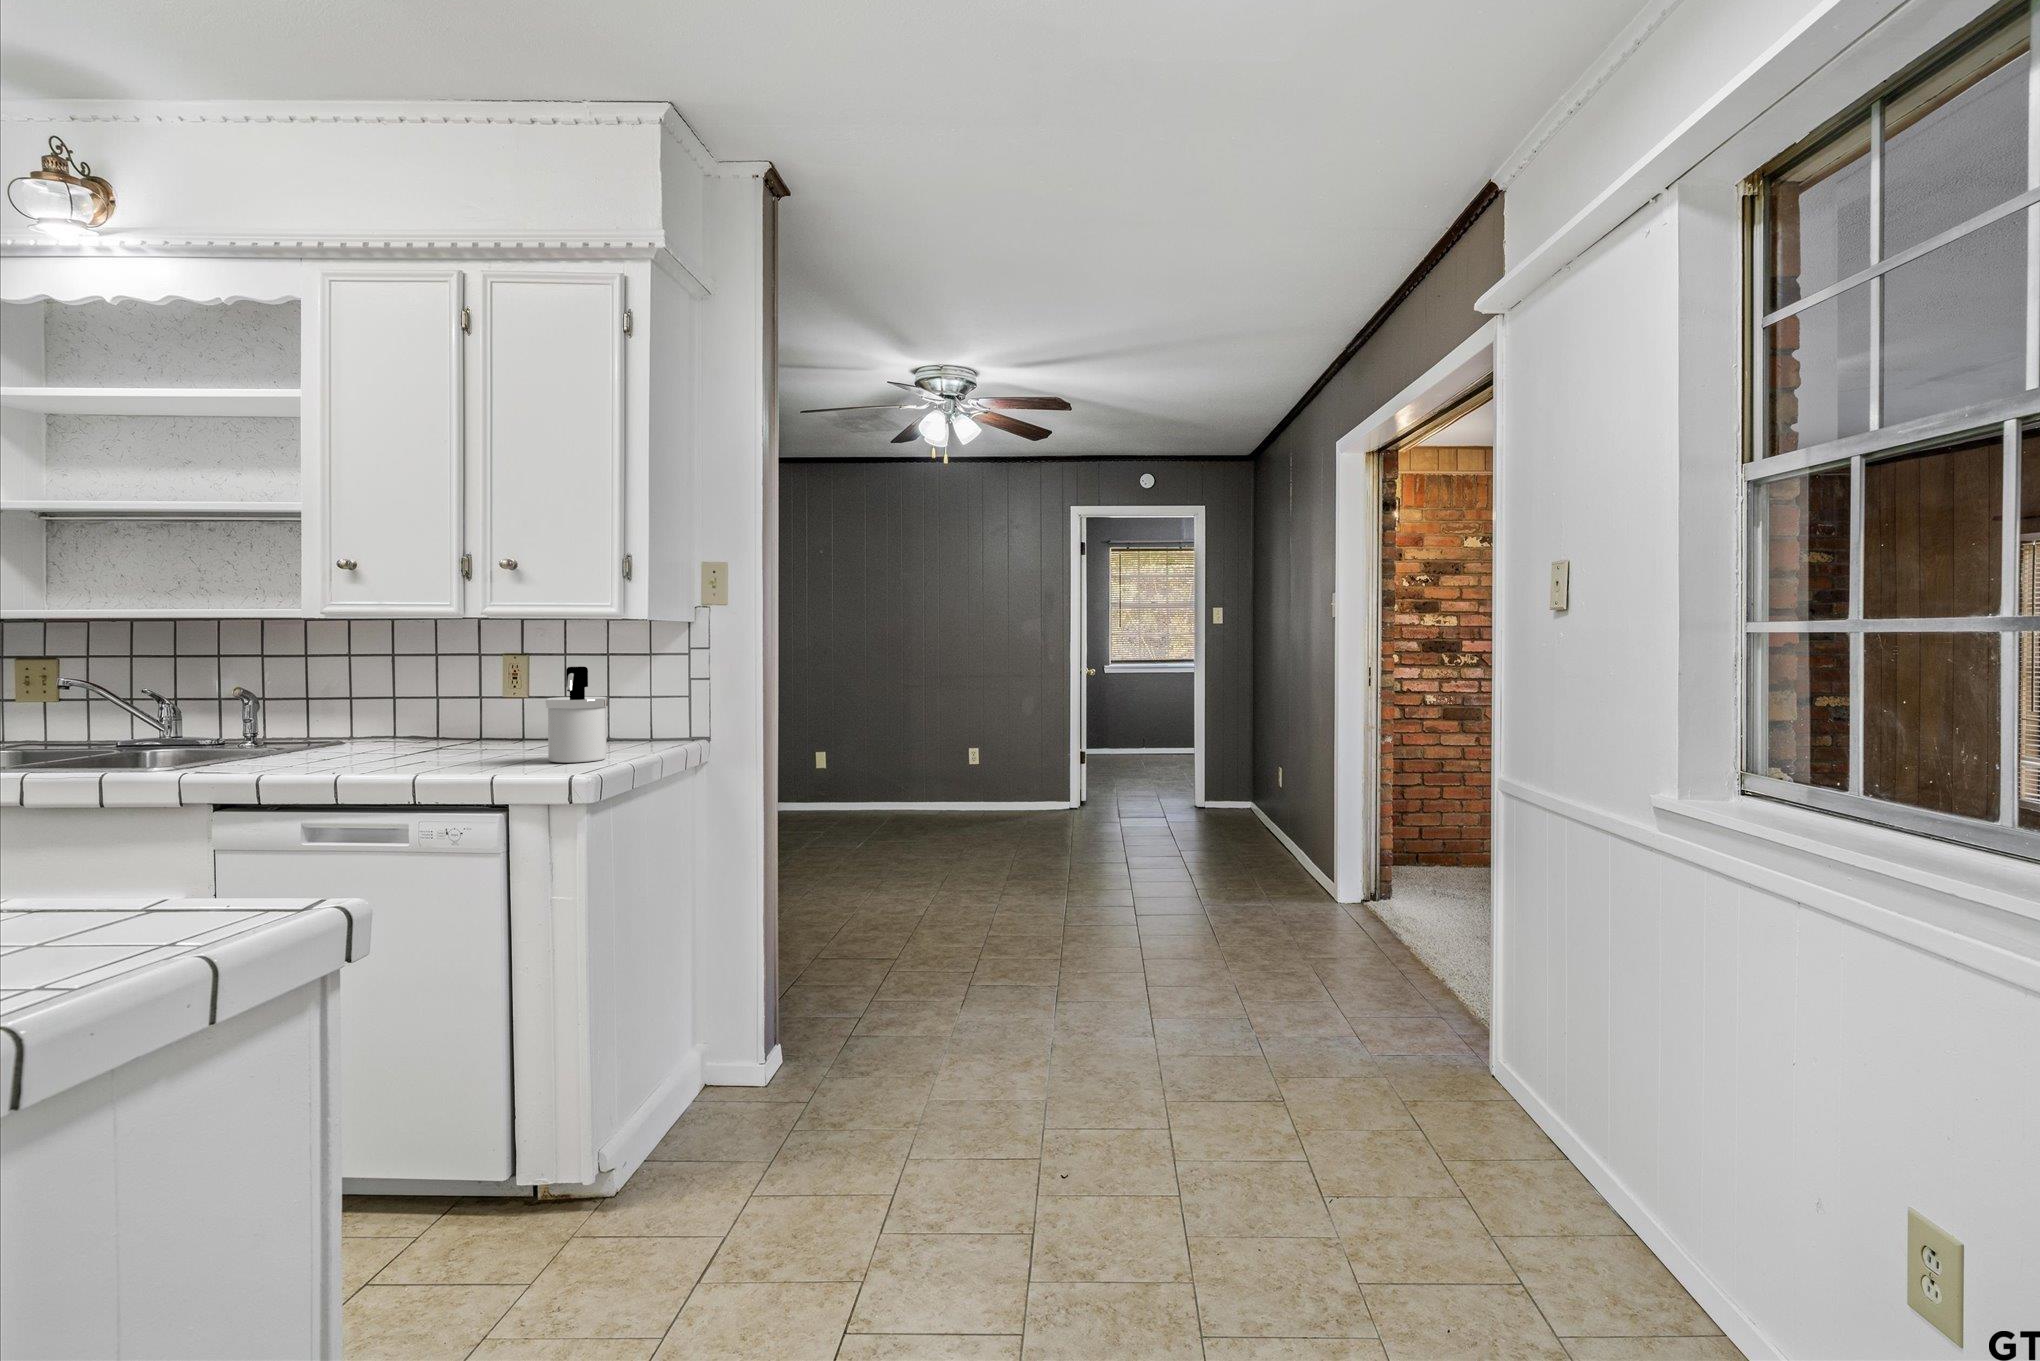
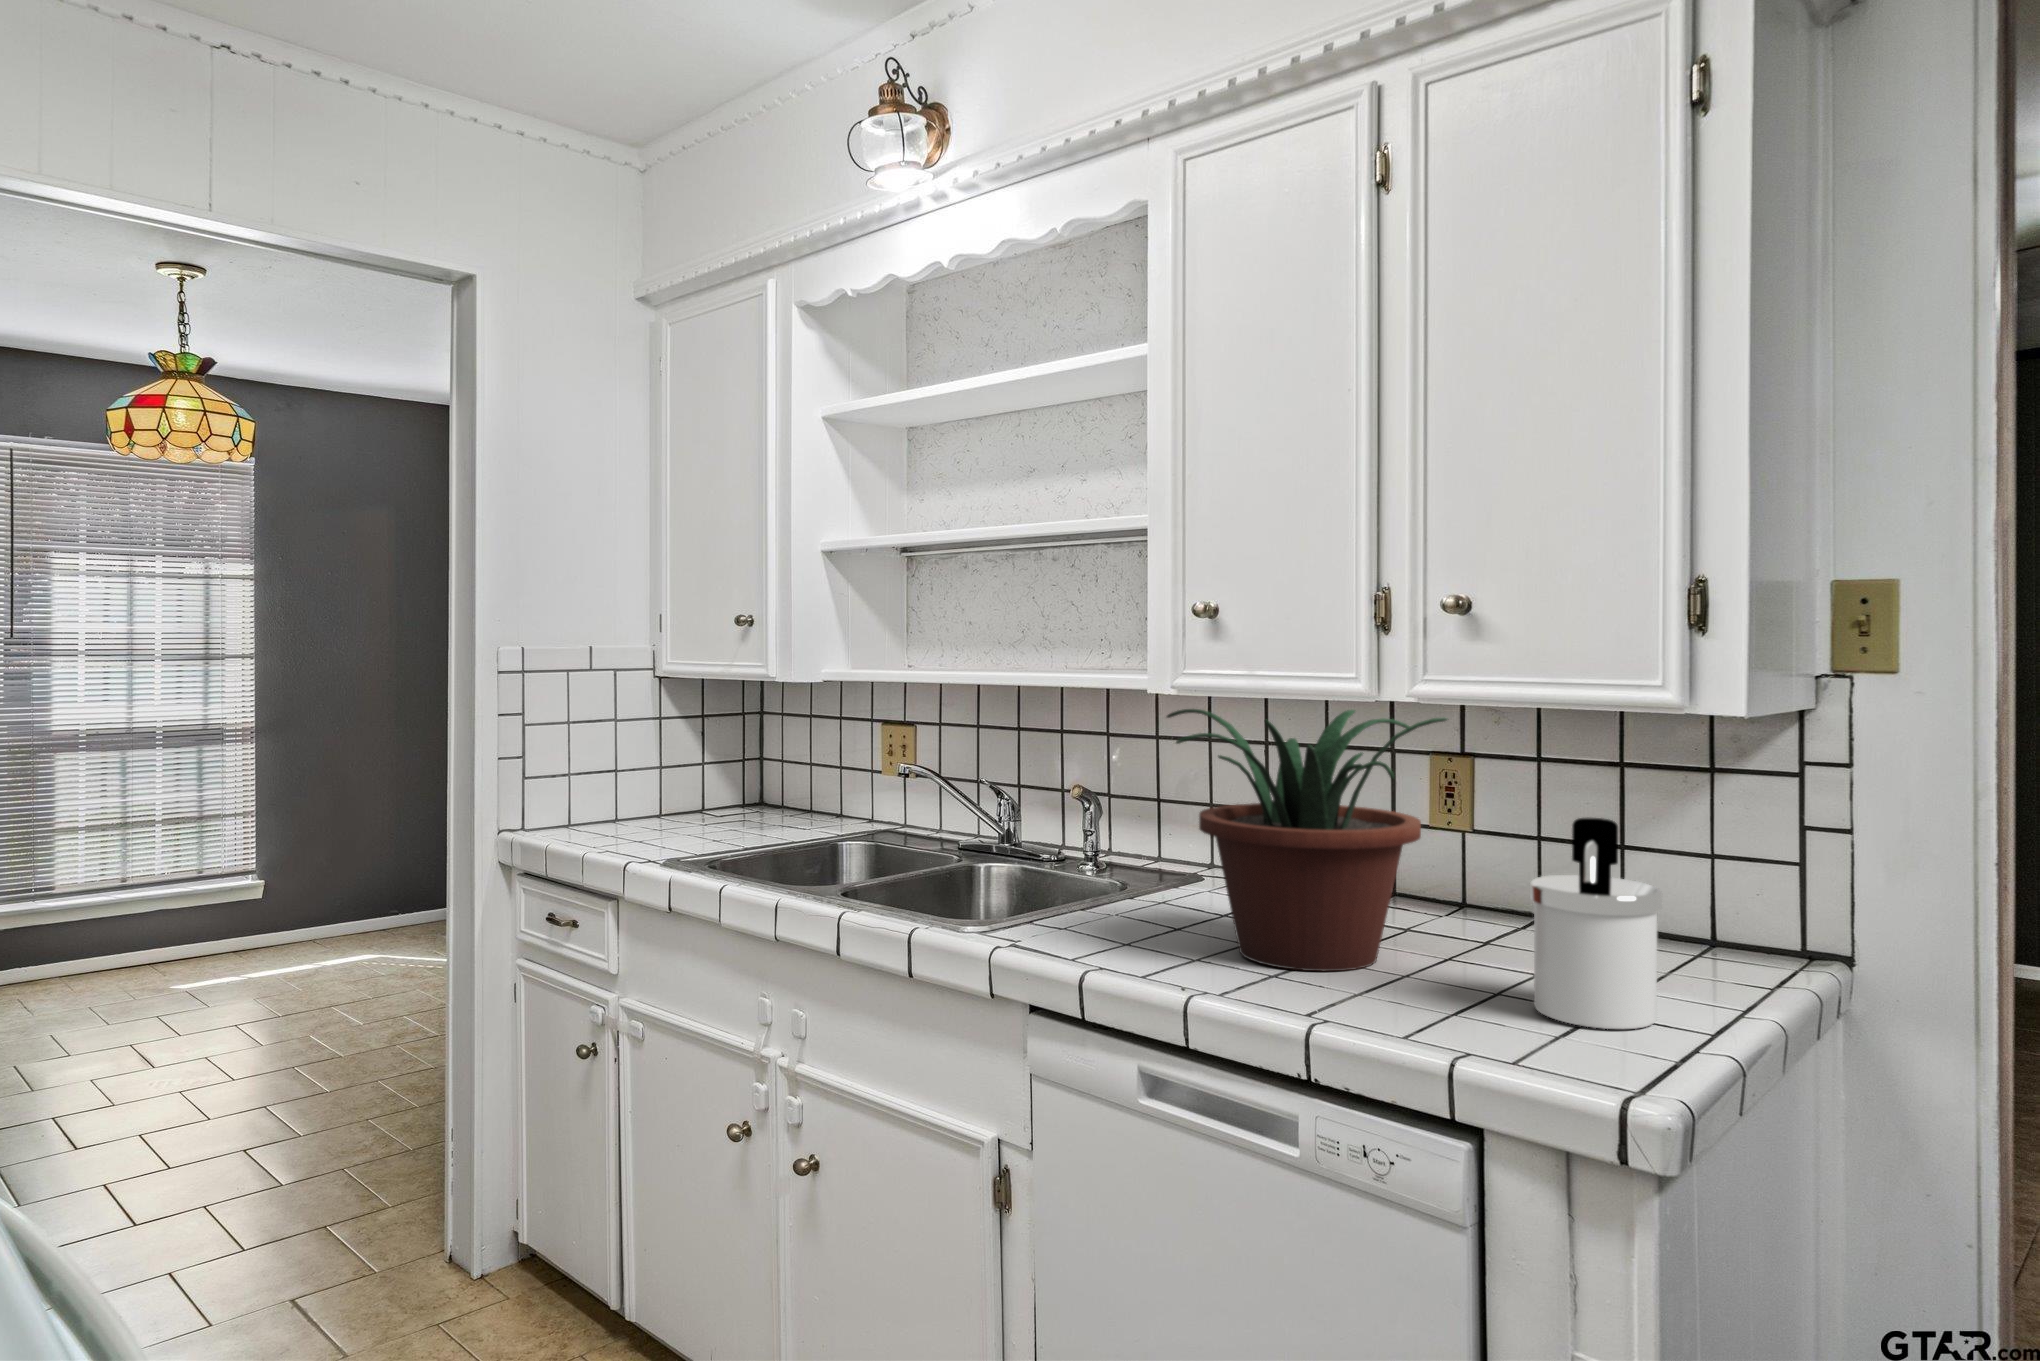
potted plant: none [324,624,506,765] -> present [1167,709,1448,971]

